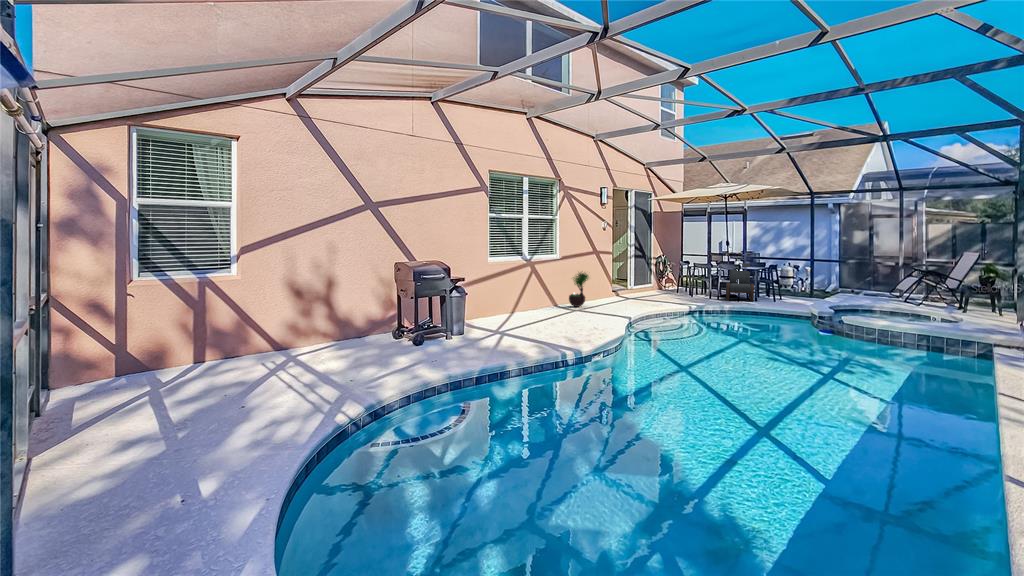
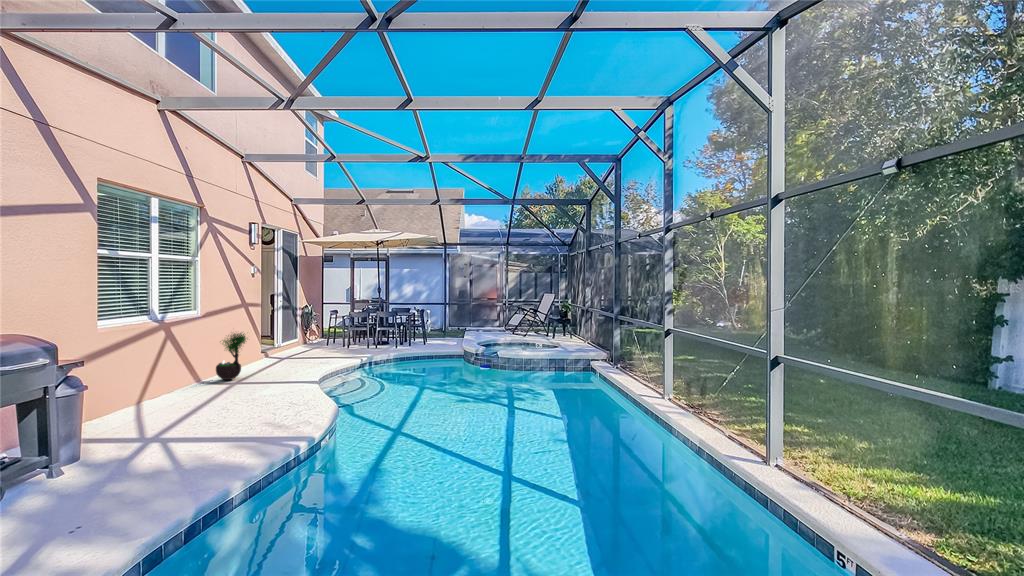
lounge chair: present [726,263,754,302] -> none [385,313,416,352]

